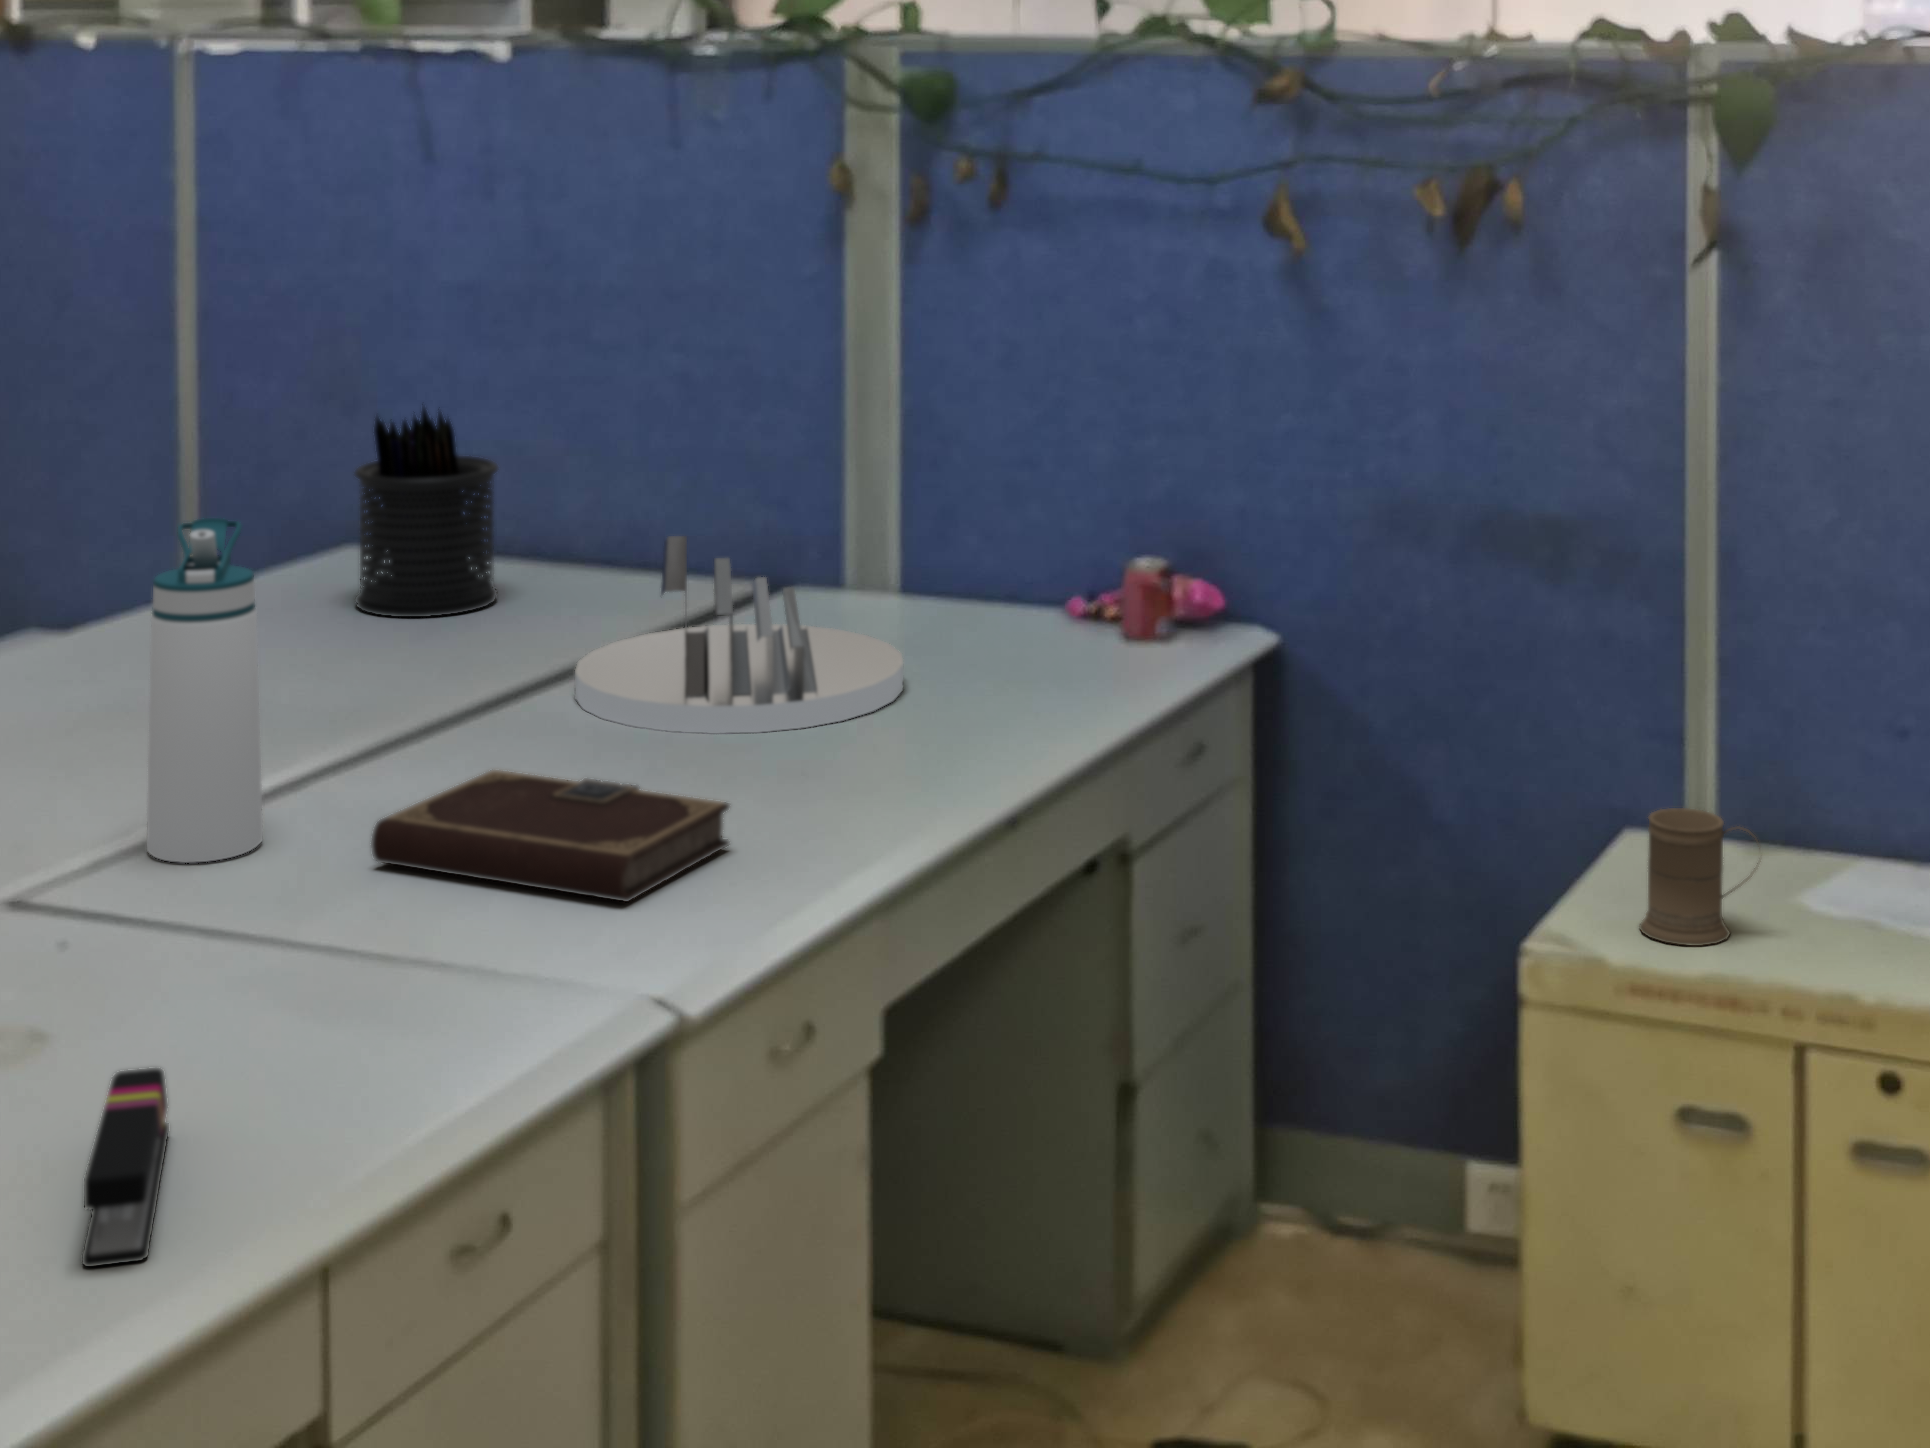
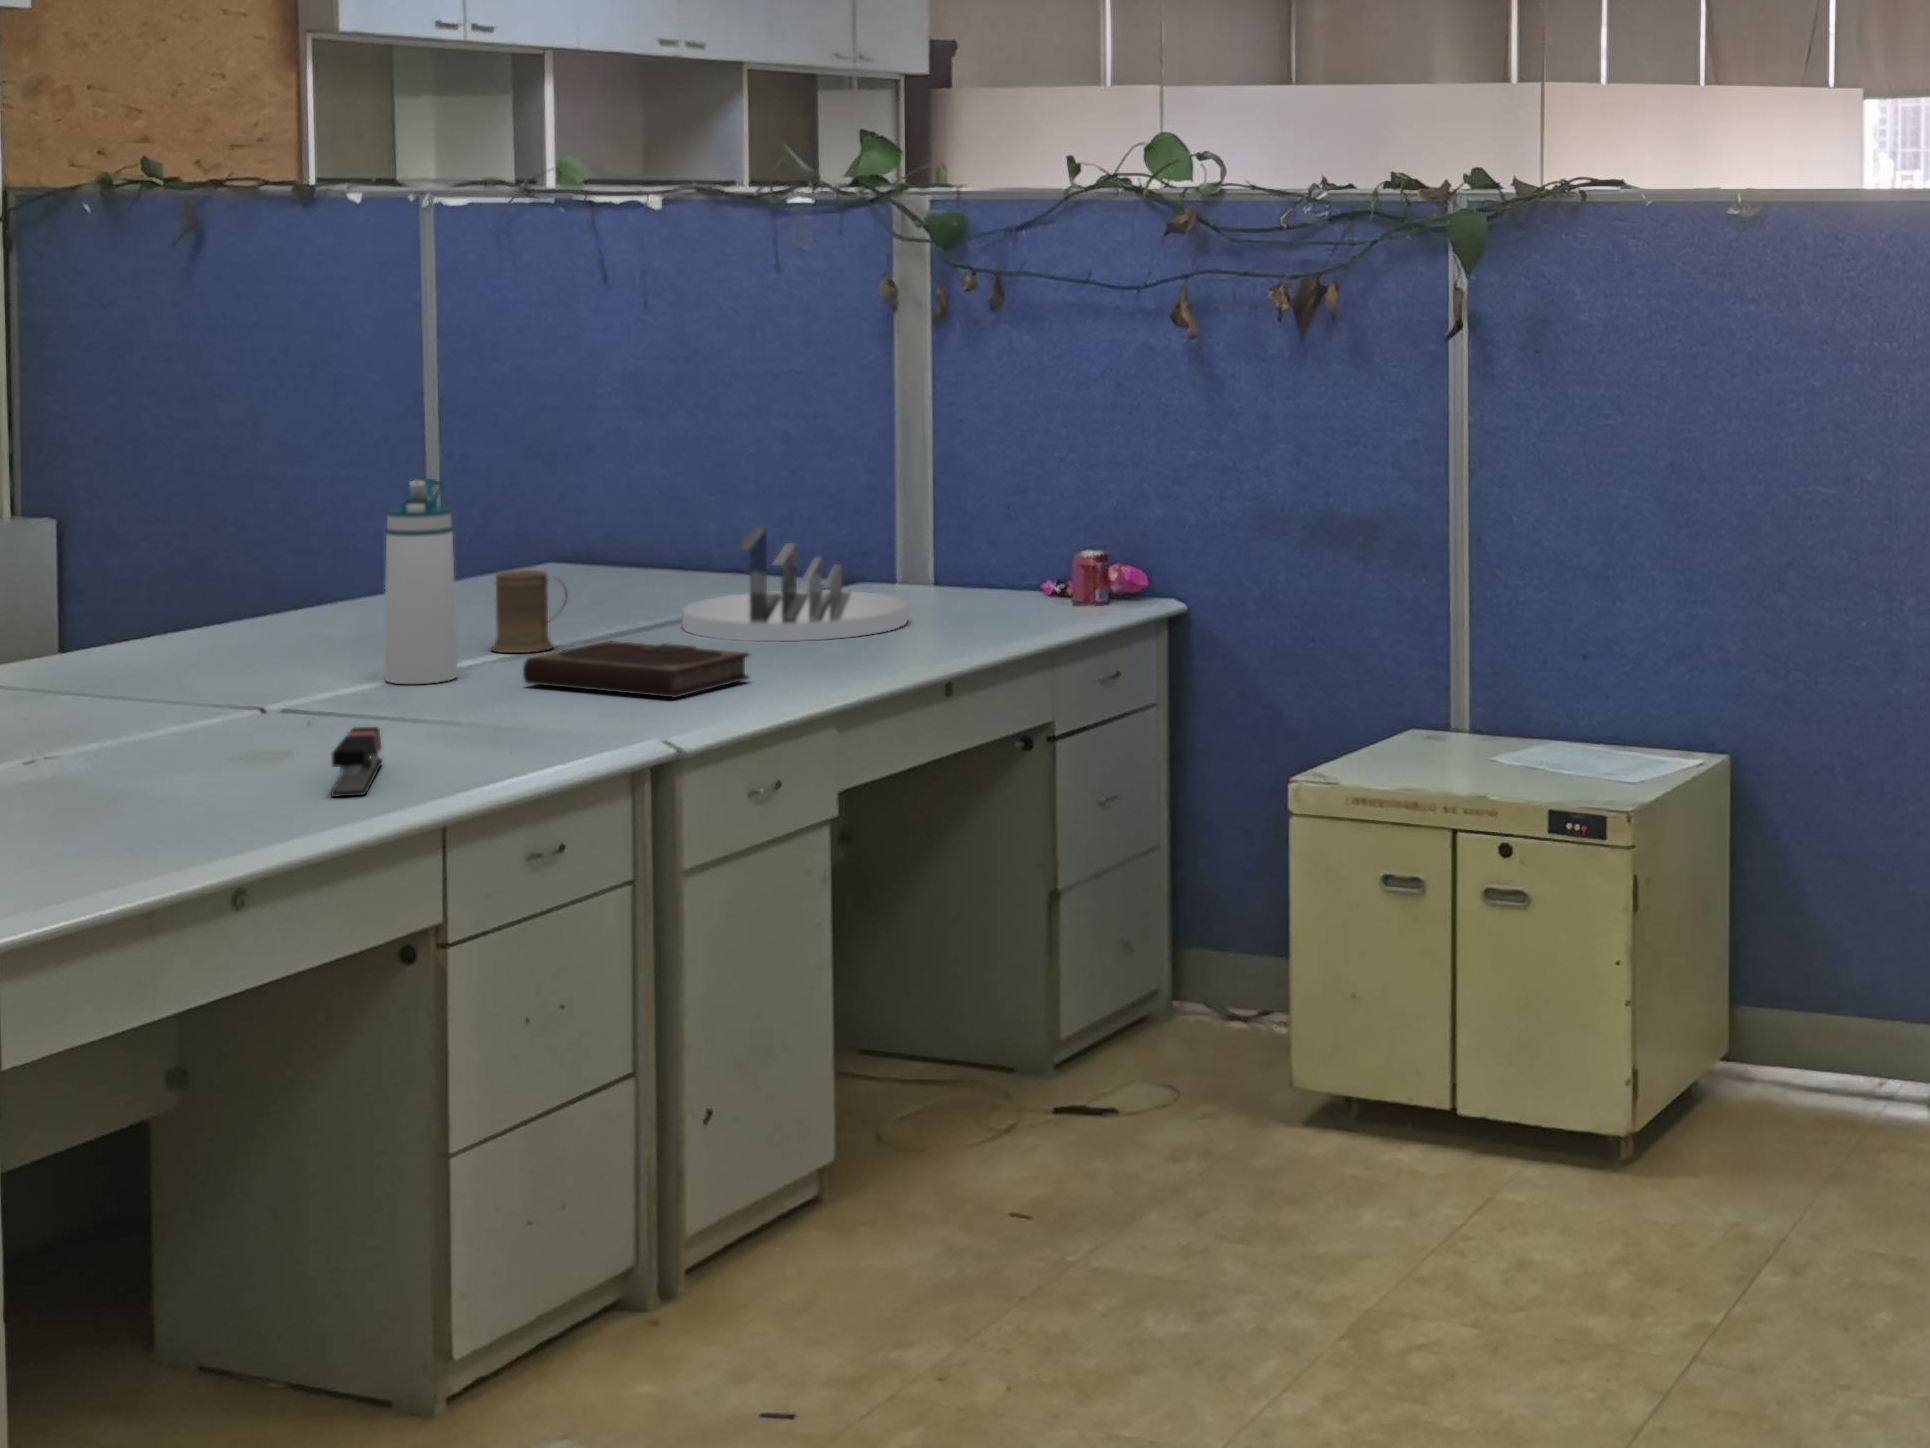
pen holder: present [355,408,498,617] -> none [546,447,649,594]
mug: present [1639,808,1760,946] -> present [491,570,568,653]

